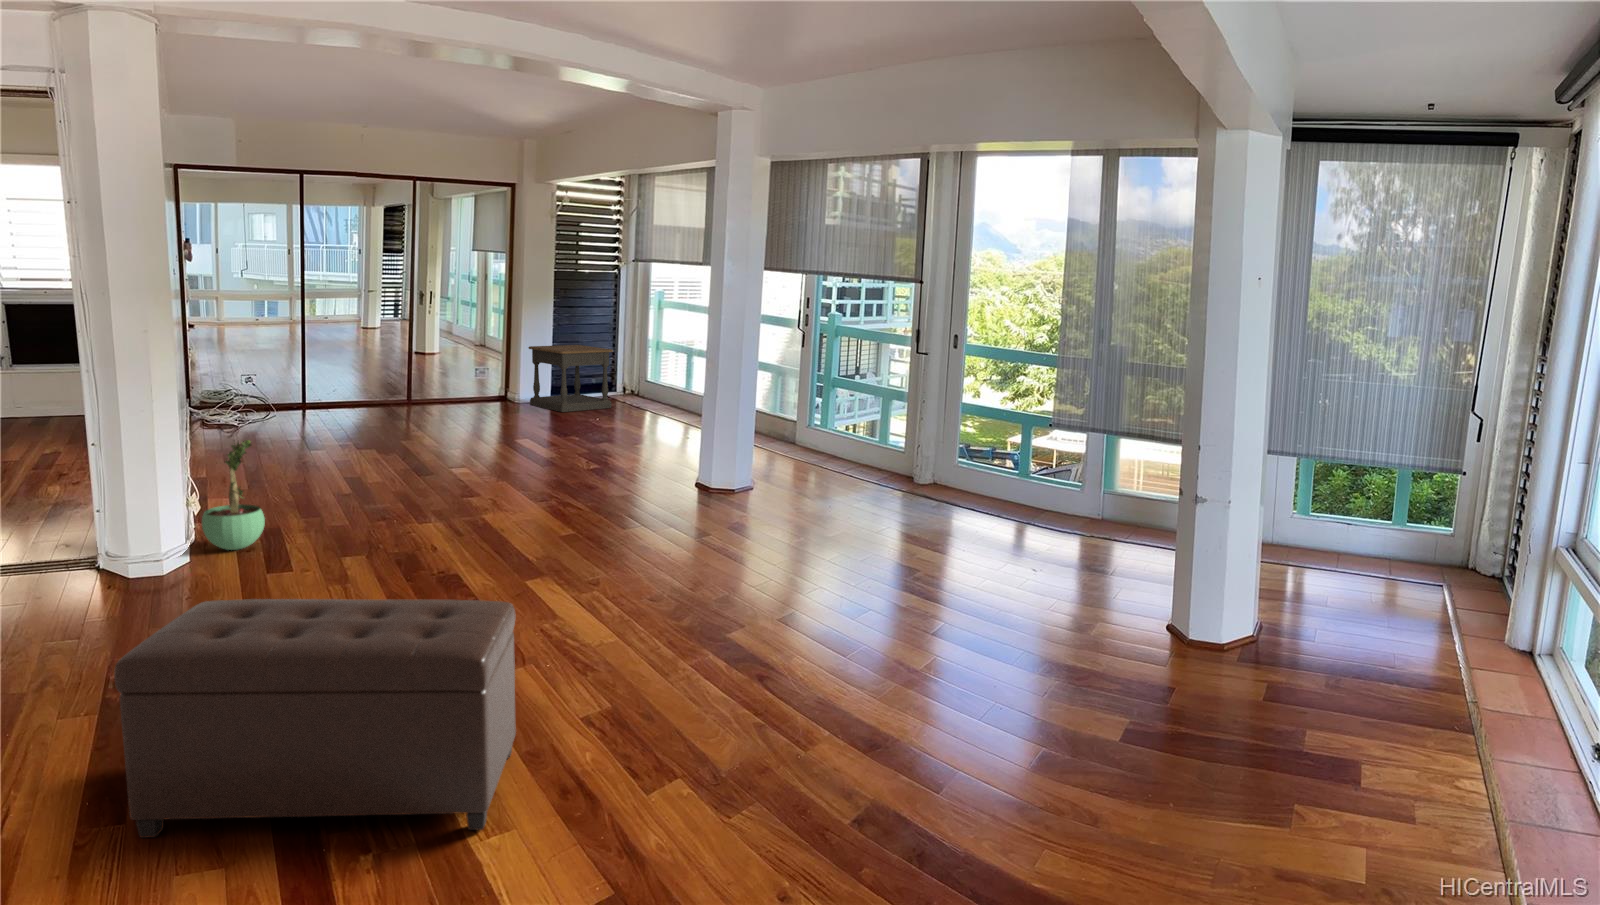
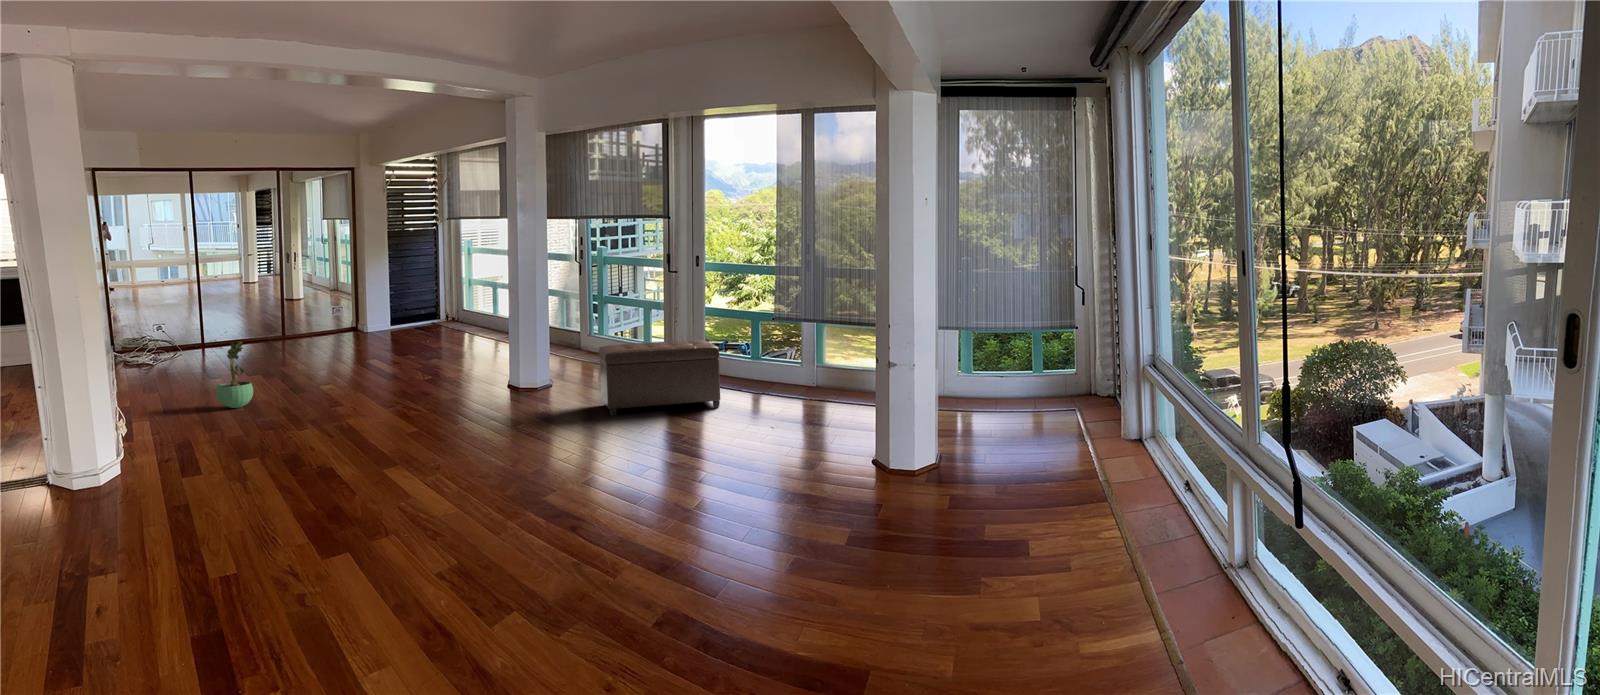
side table: present [528,345,613,412] -> none [373,285,441,334]
ottoman: present [114,599,516,838] -> present [599,340,720,415]

